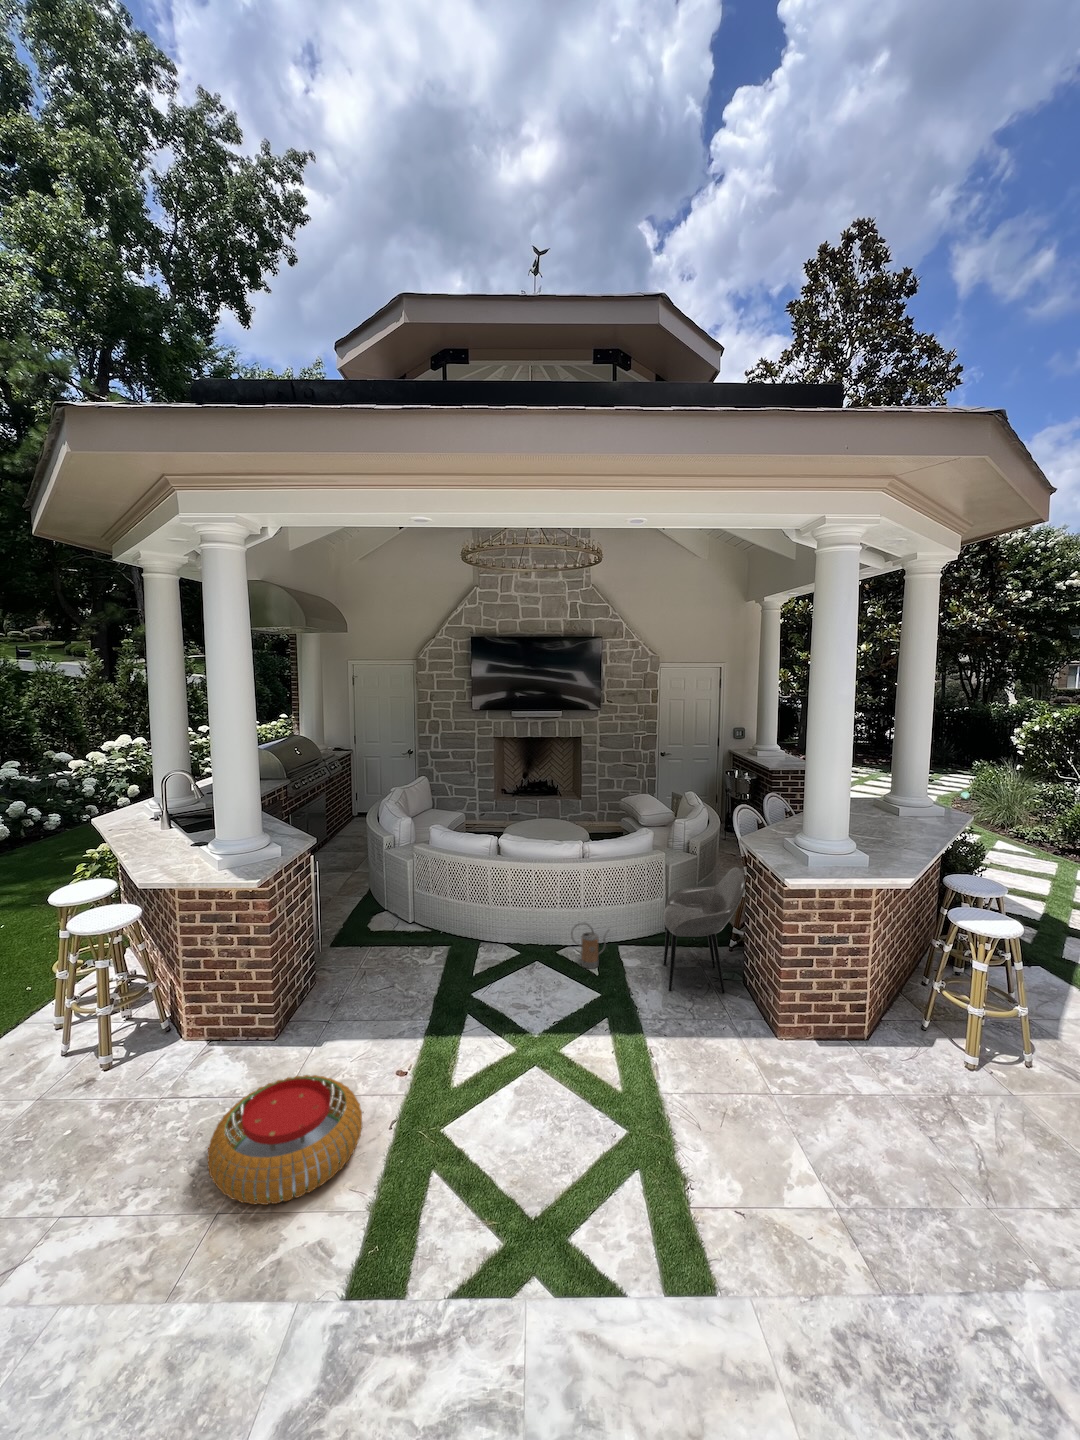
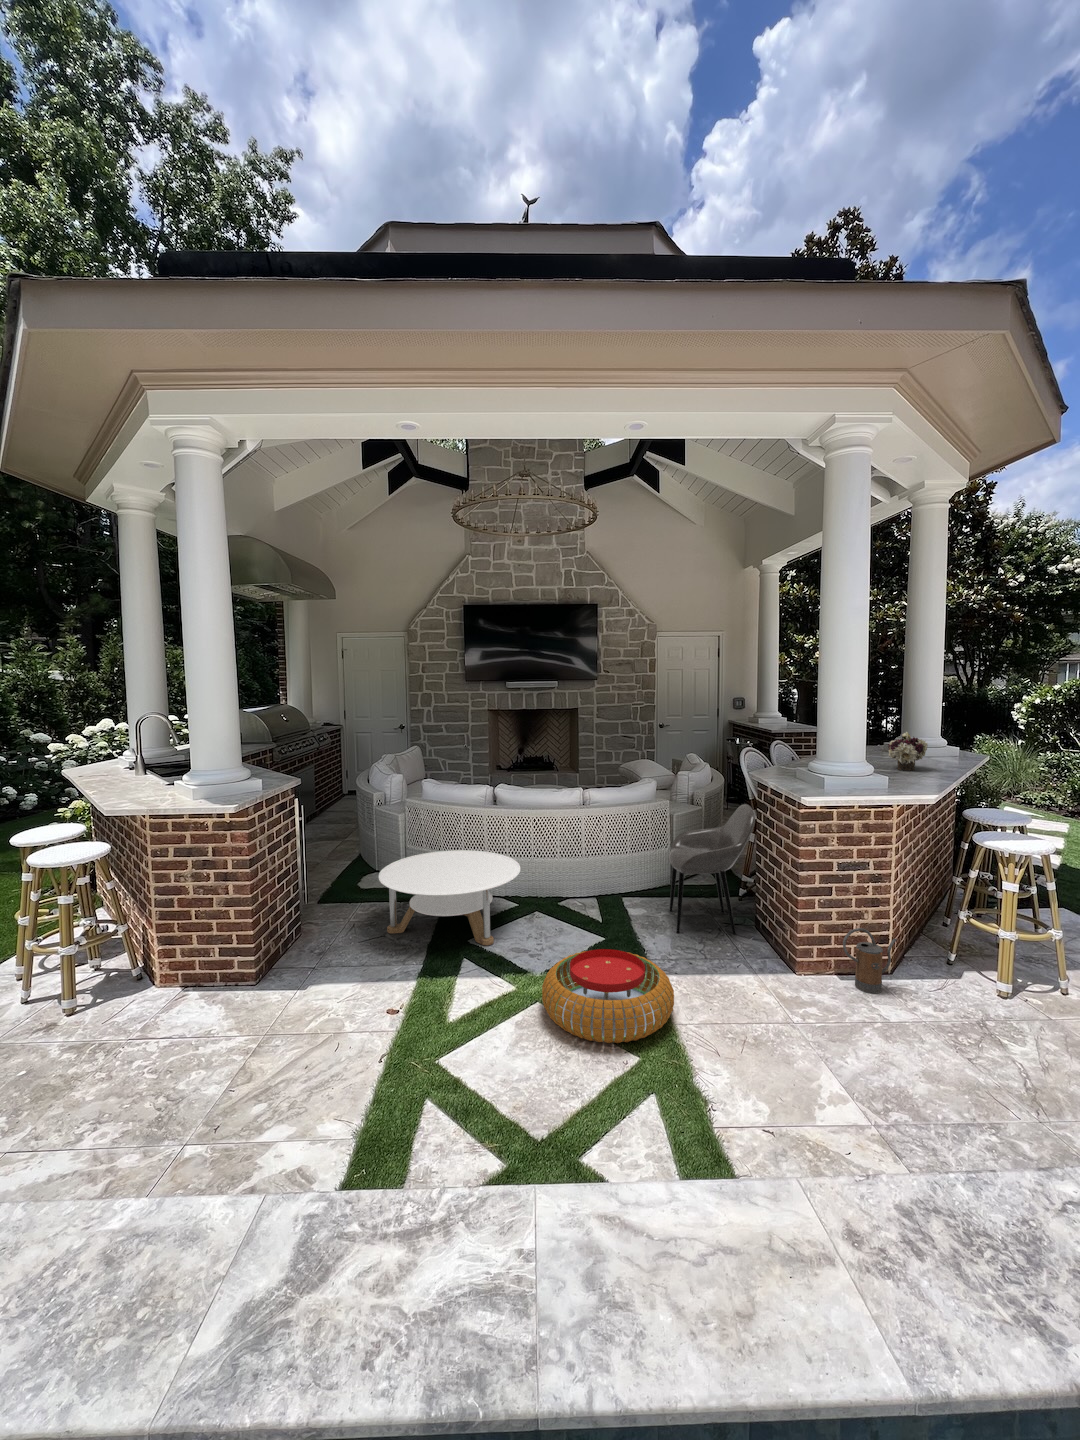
flower arrangement: none [878,794,916,833] -> present [888,732,928,771]
round table: none [388,901,522,1001] -> present [379,850,520,945]
watering can: present [571,922,609,969] -> present [843,928,897,993]
pouf: present [207,1075,362,1205] -> present [542,949,674,1043]

